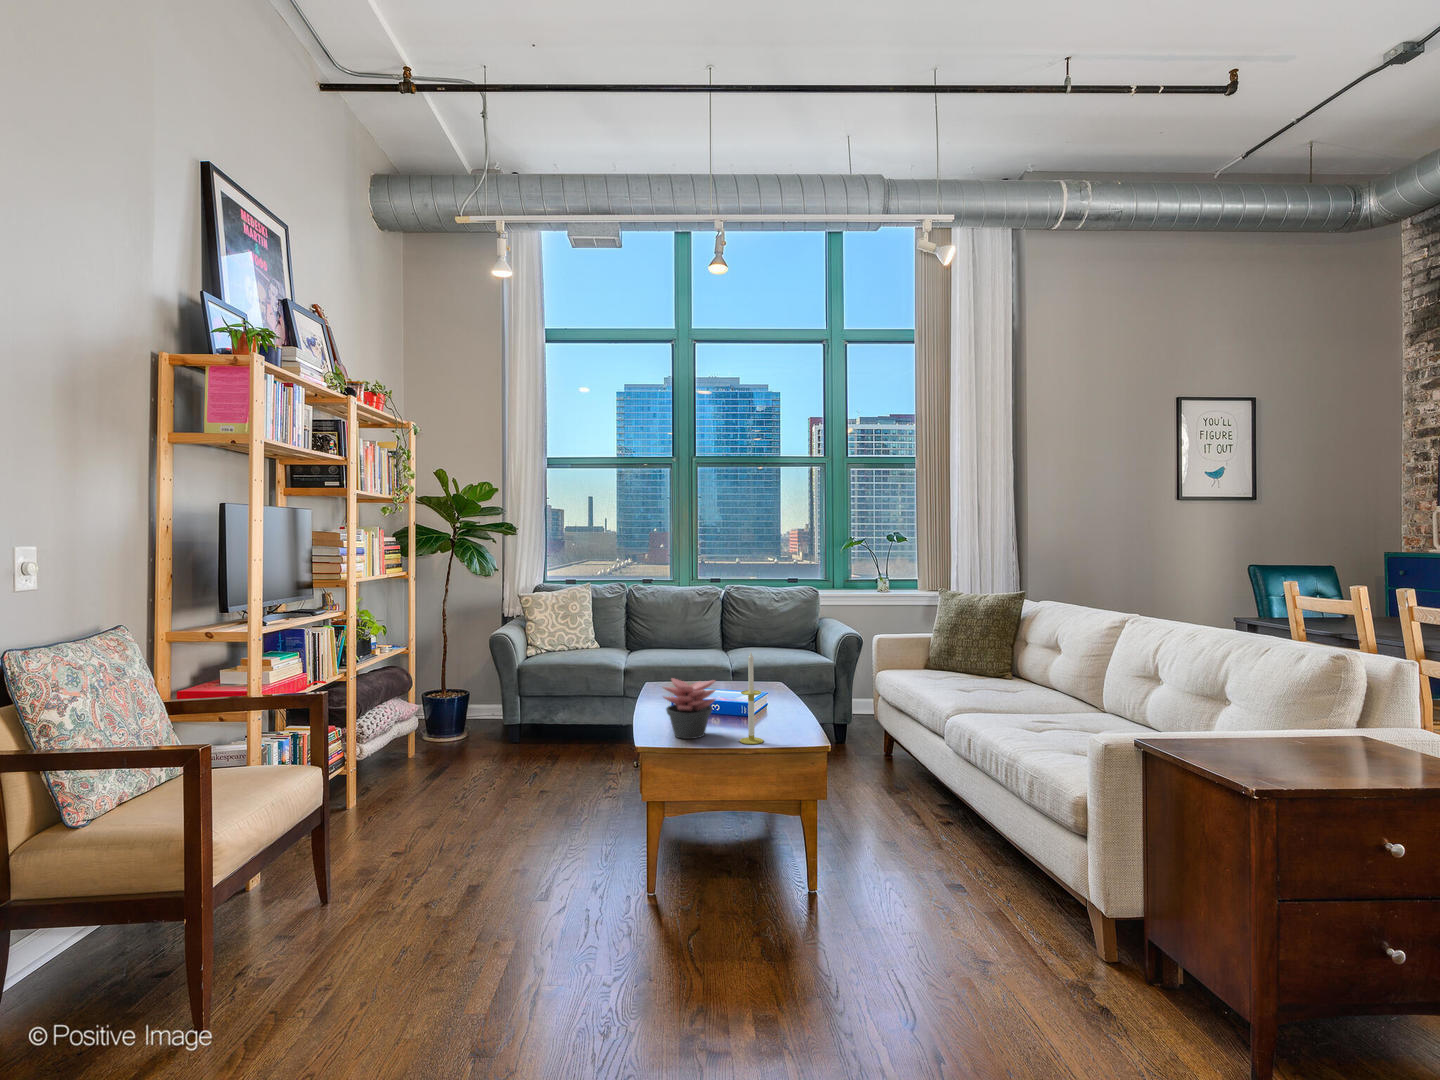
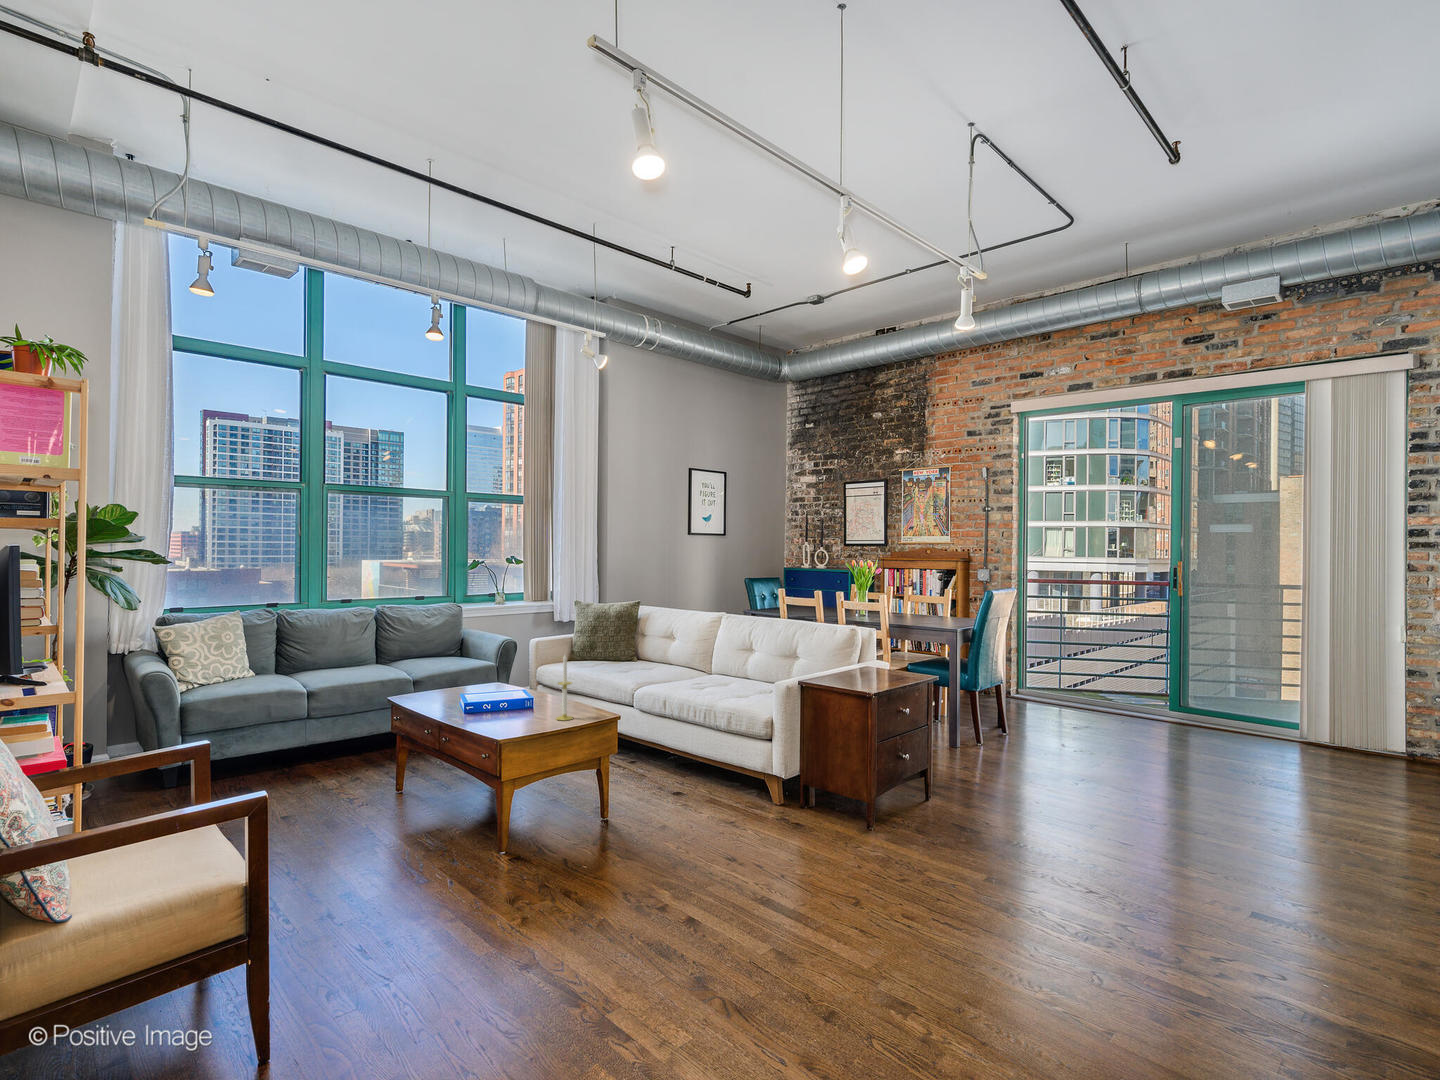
succulent plant: present [663,678,715,739] -> none [491,678,531,725]

